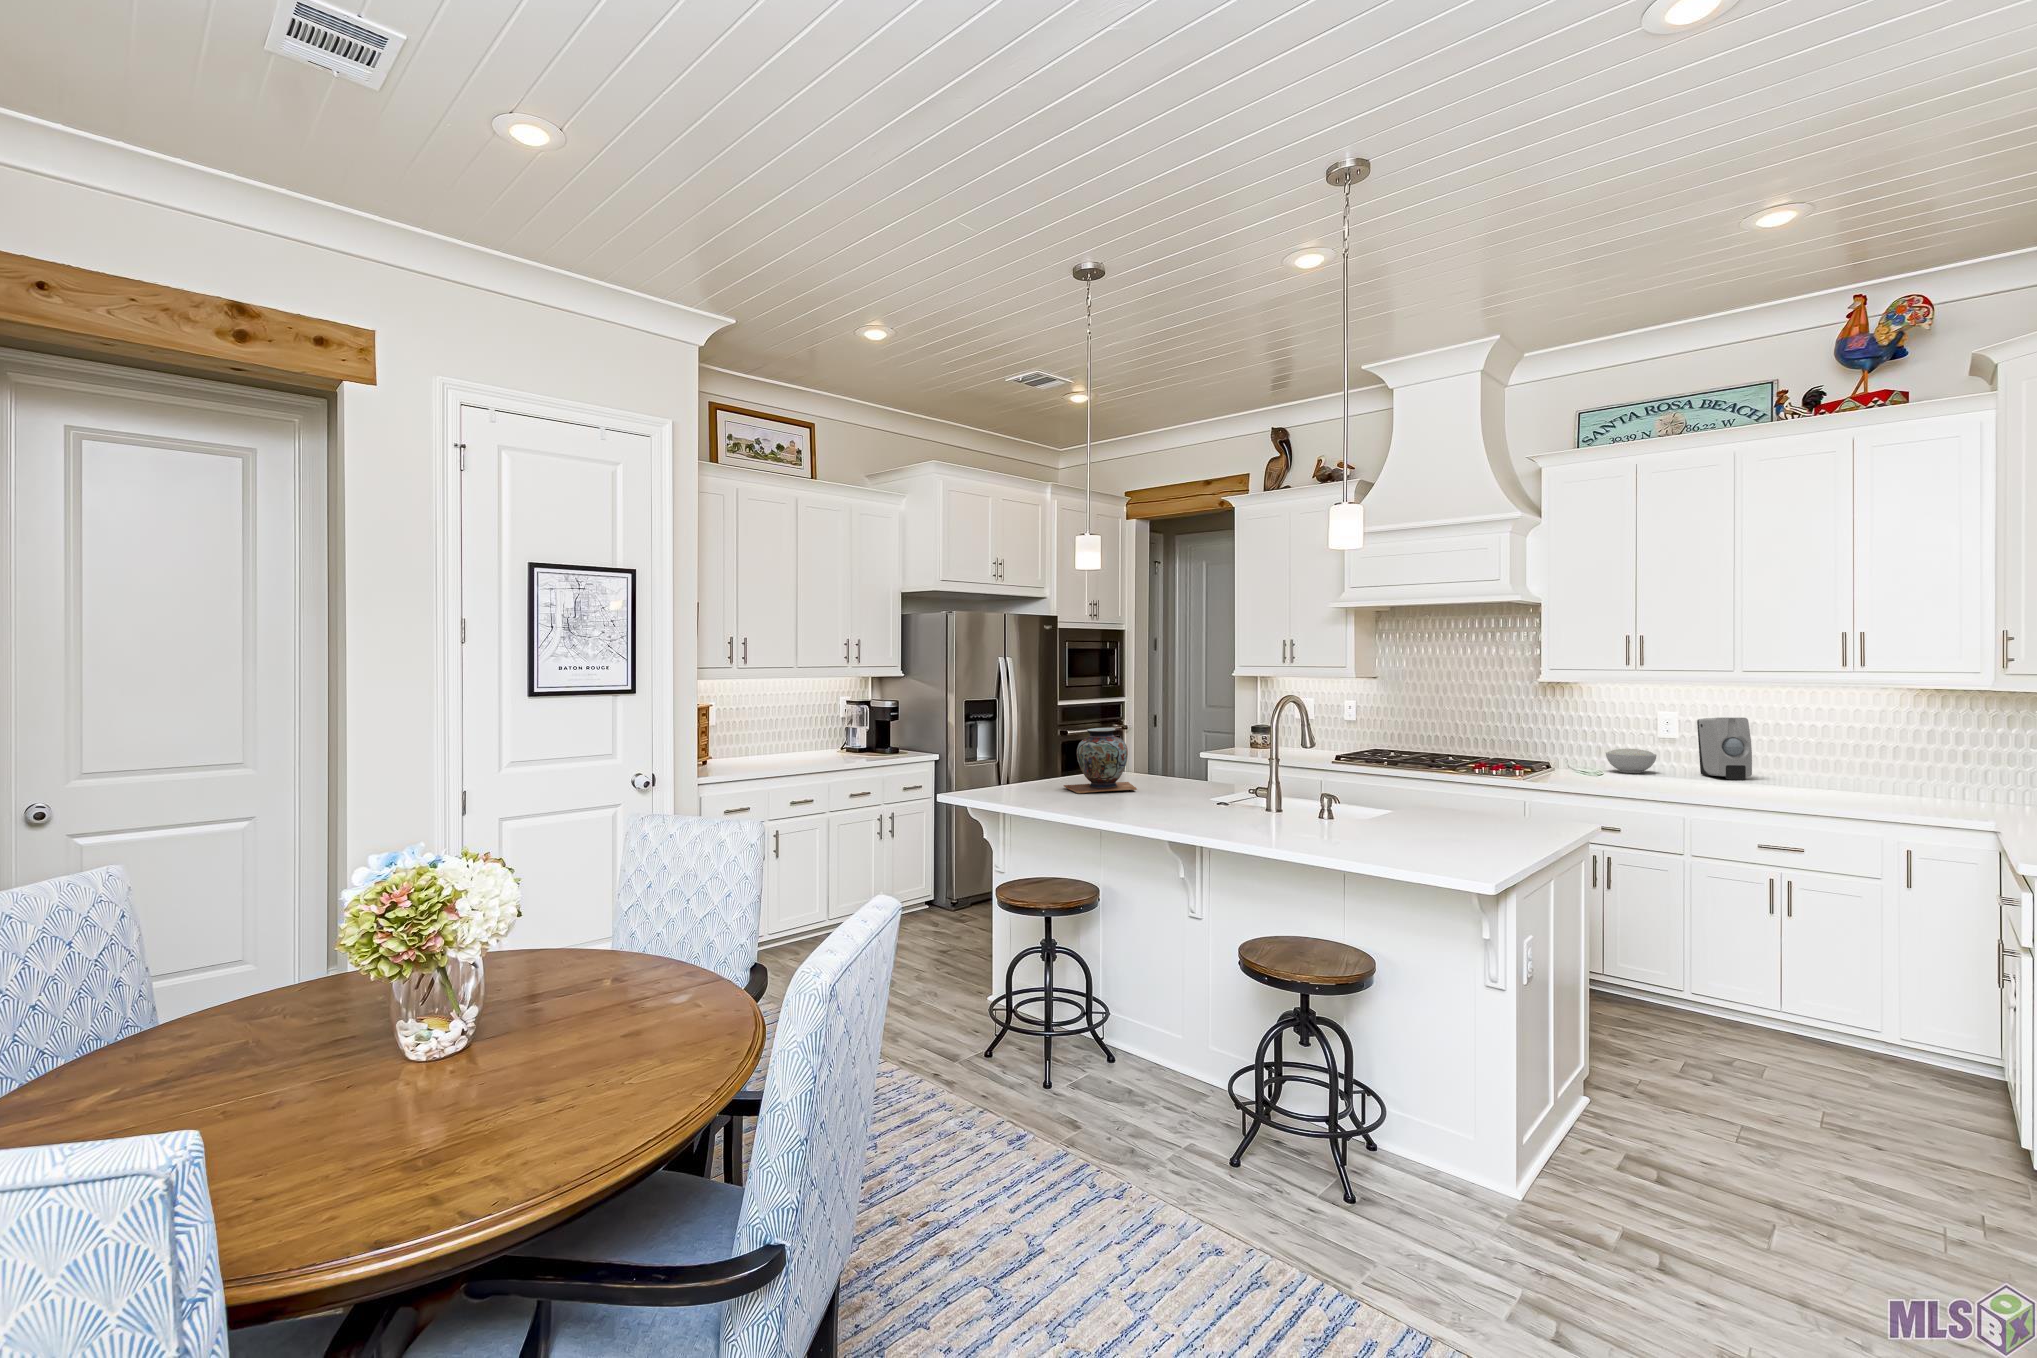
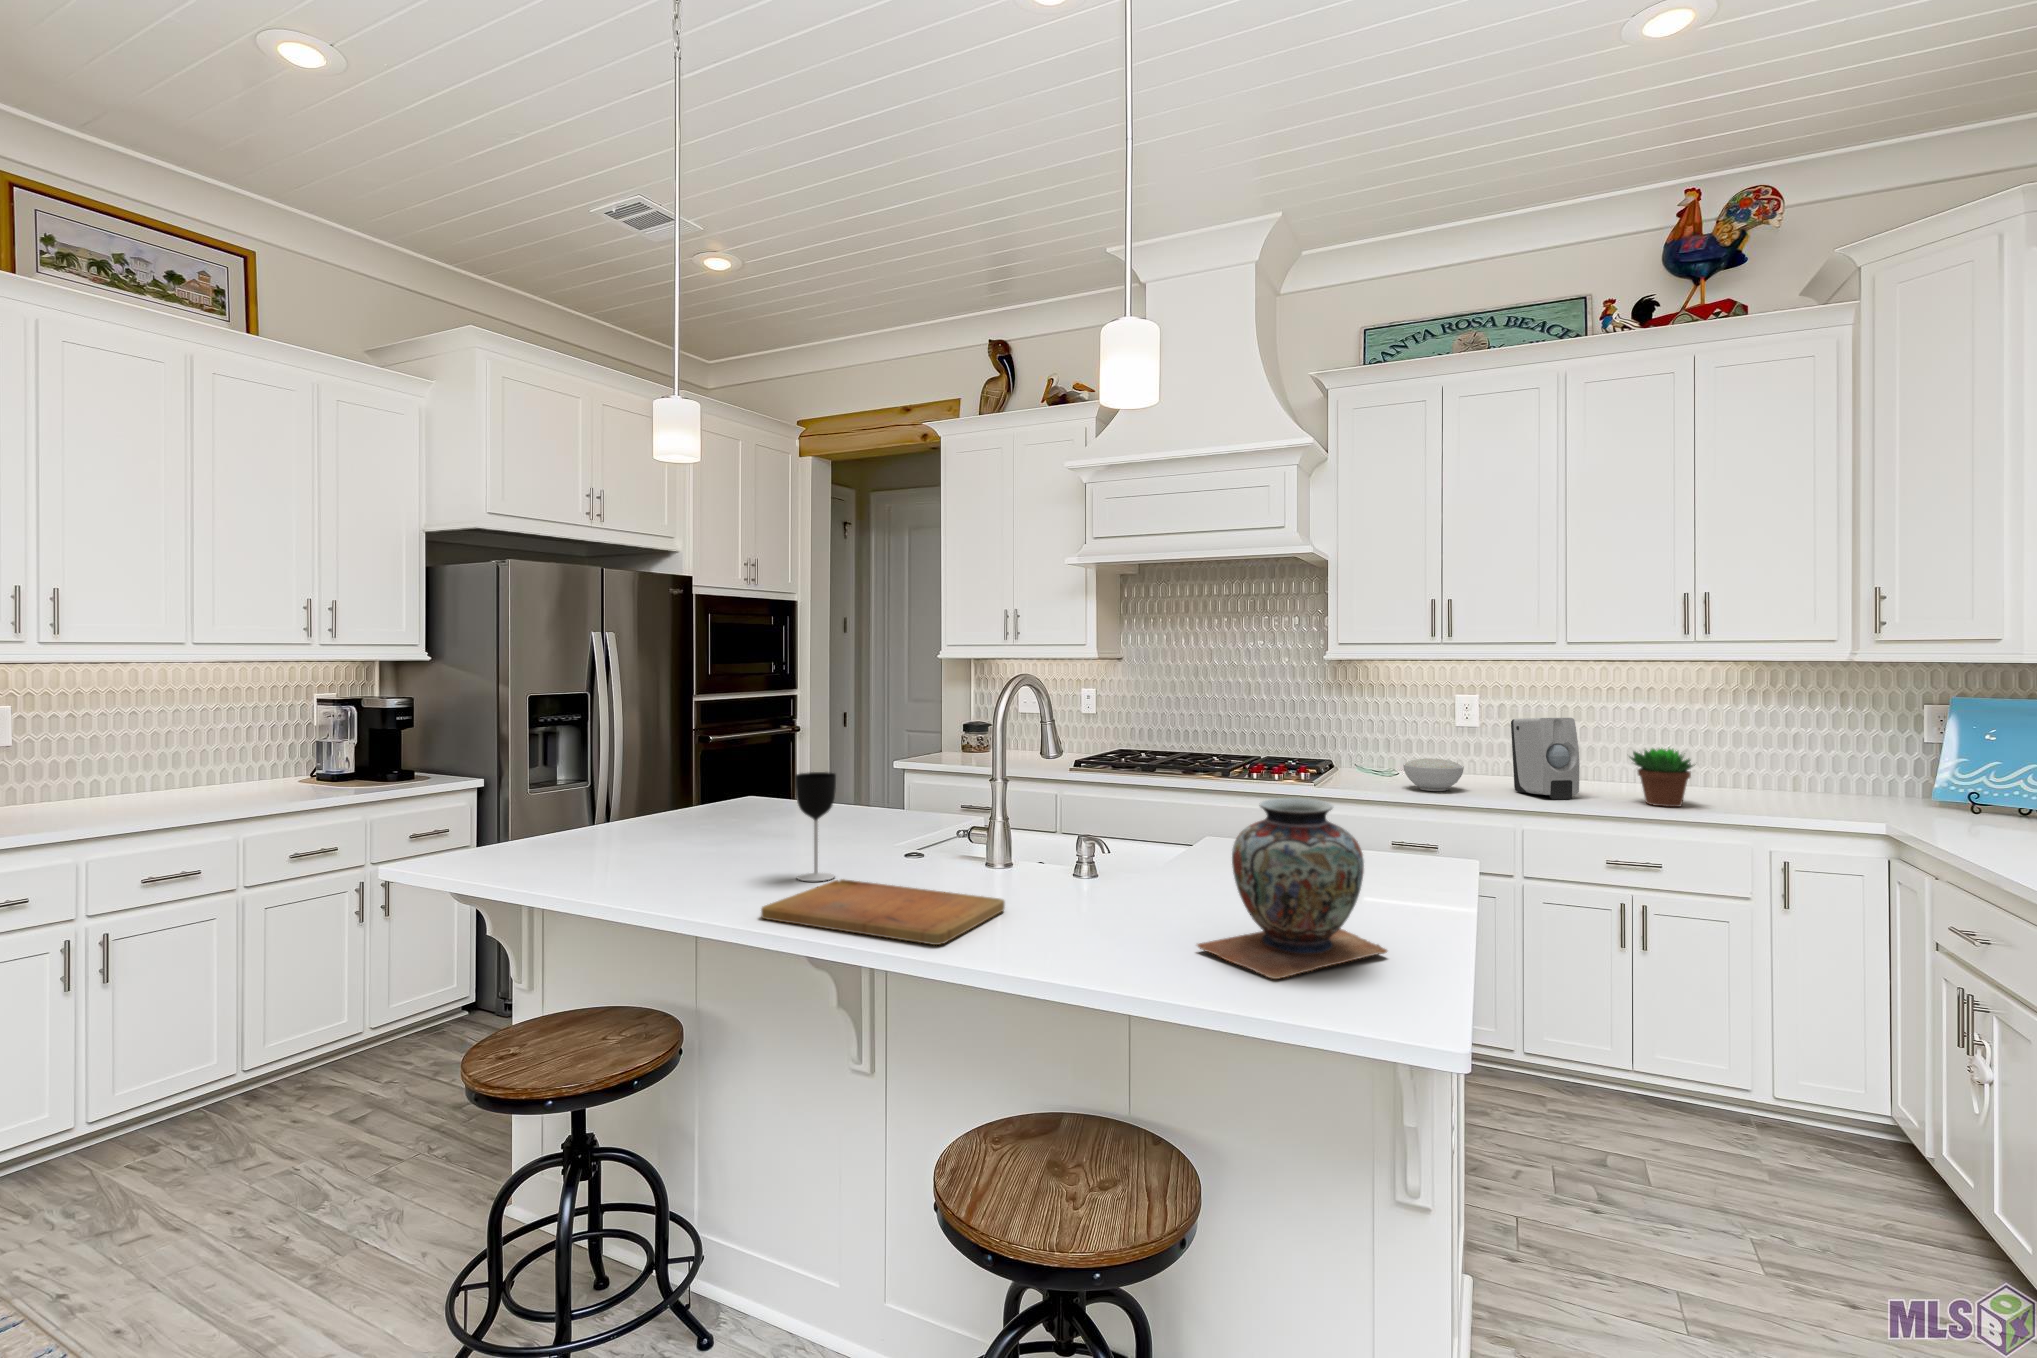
decorative vase: present [1064,728,1137,793] -> present [1197,798,1387,979]
wine glass: none [1166,738,1189,797] -> present [795,772,836,881]
succulent plant: none [1790,740,1851,786] -> present [1630,748,1695,807]
cutting board: none [1157,795,1289,819] -> present [761,879,1005,945]

